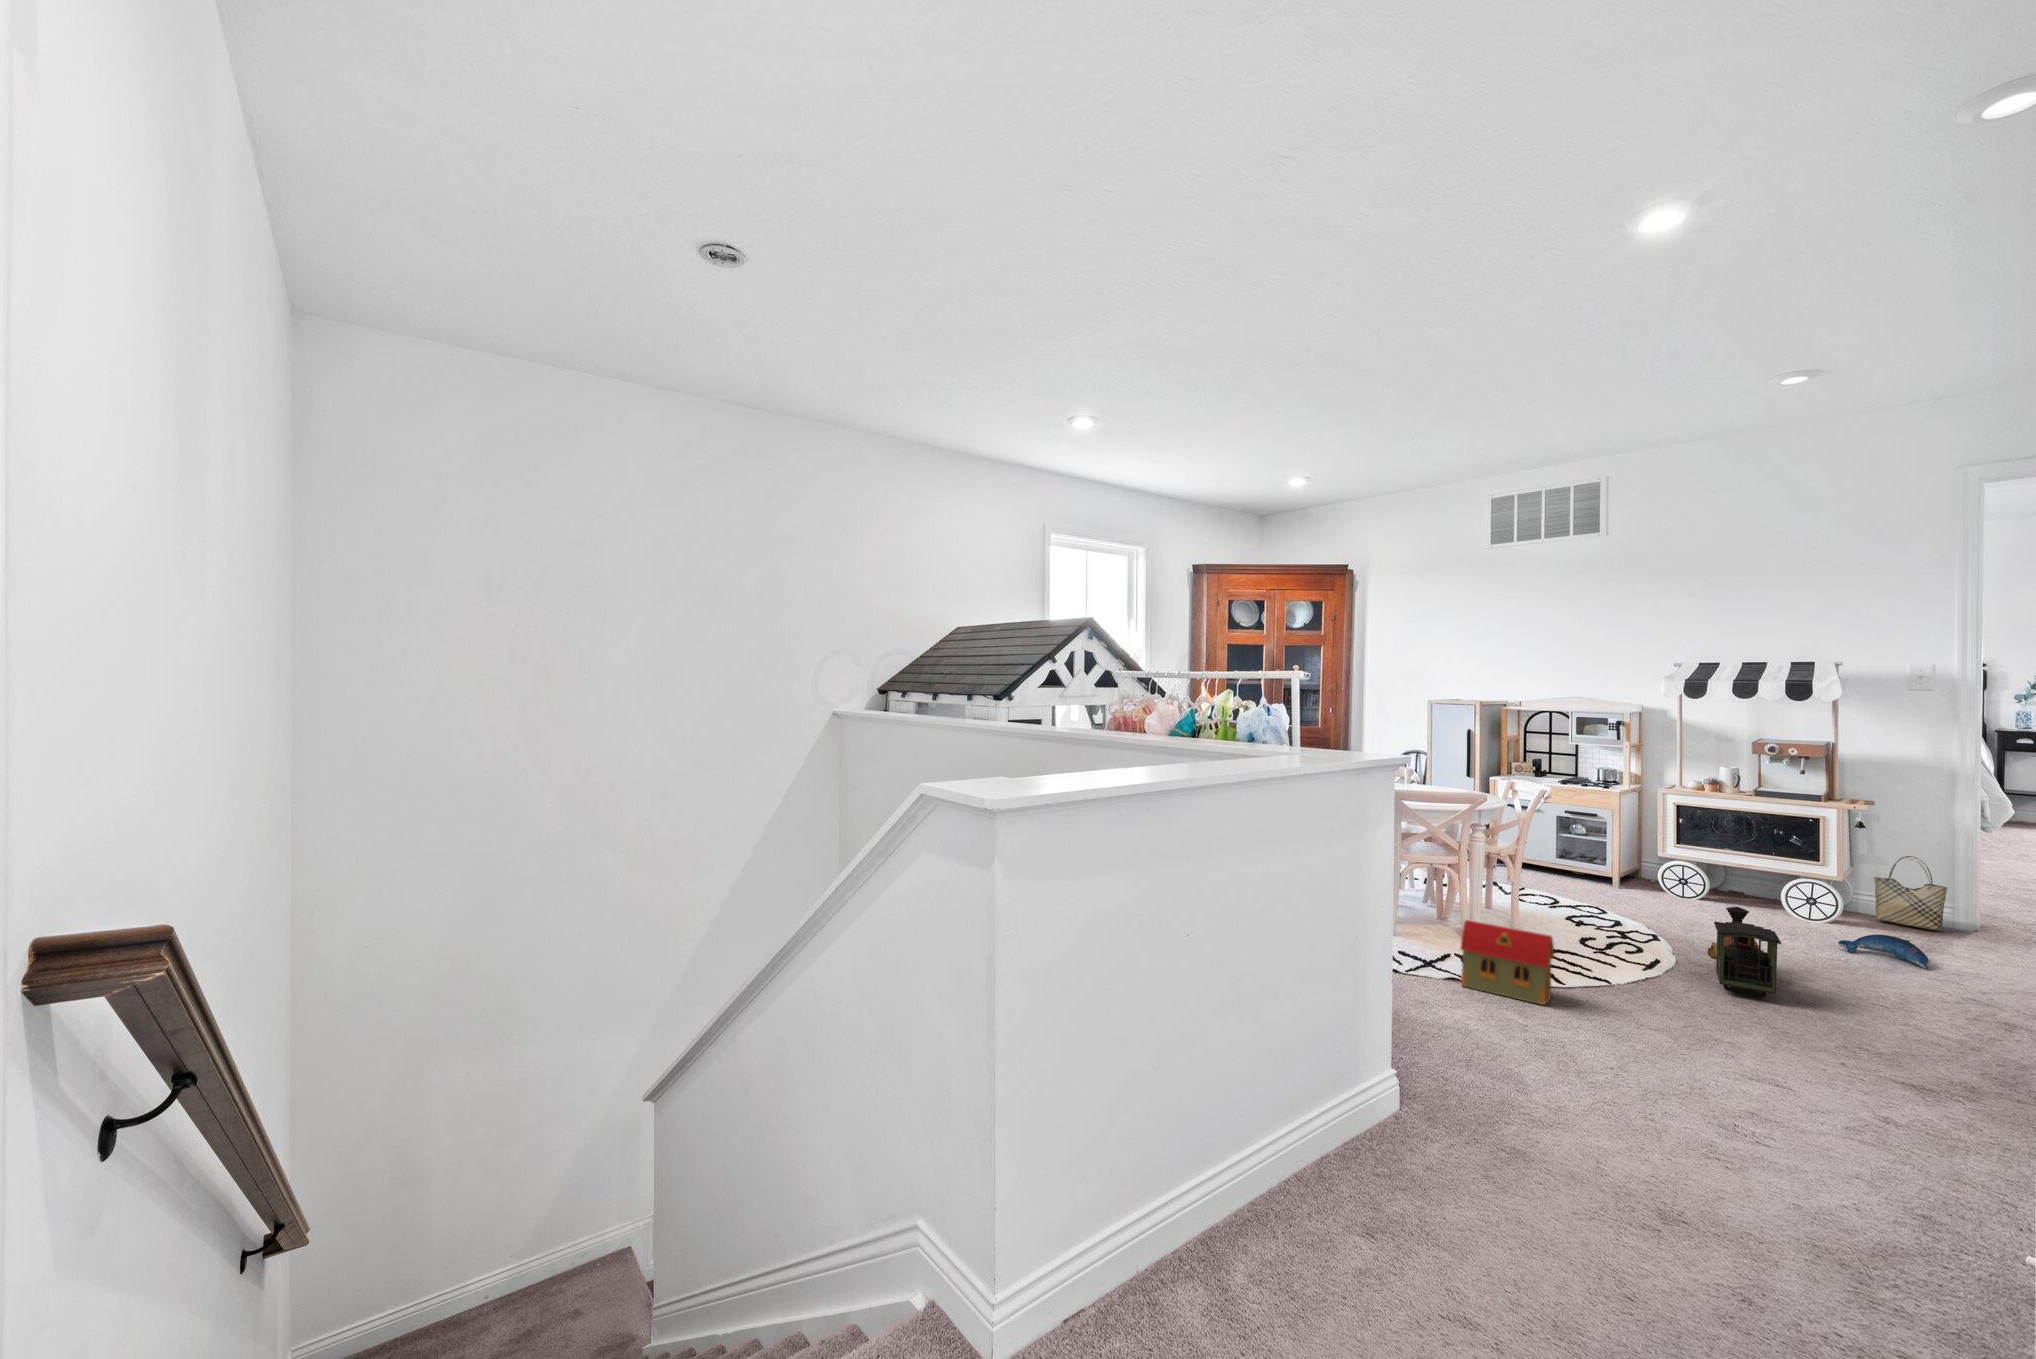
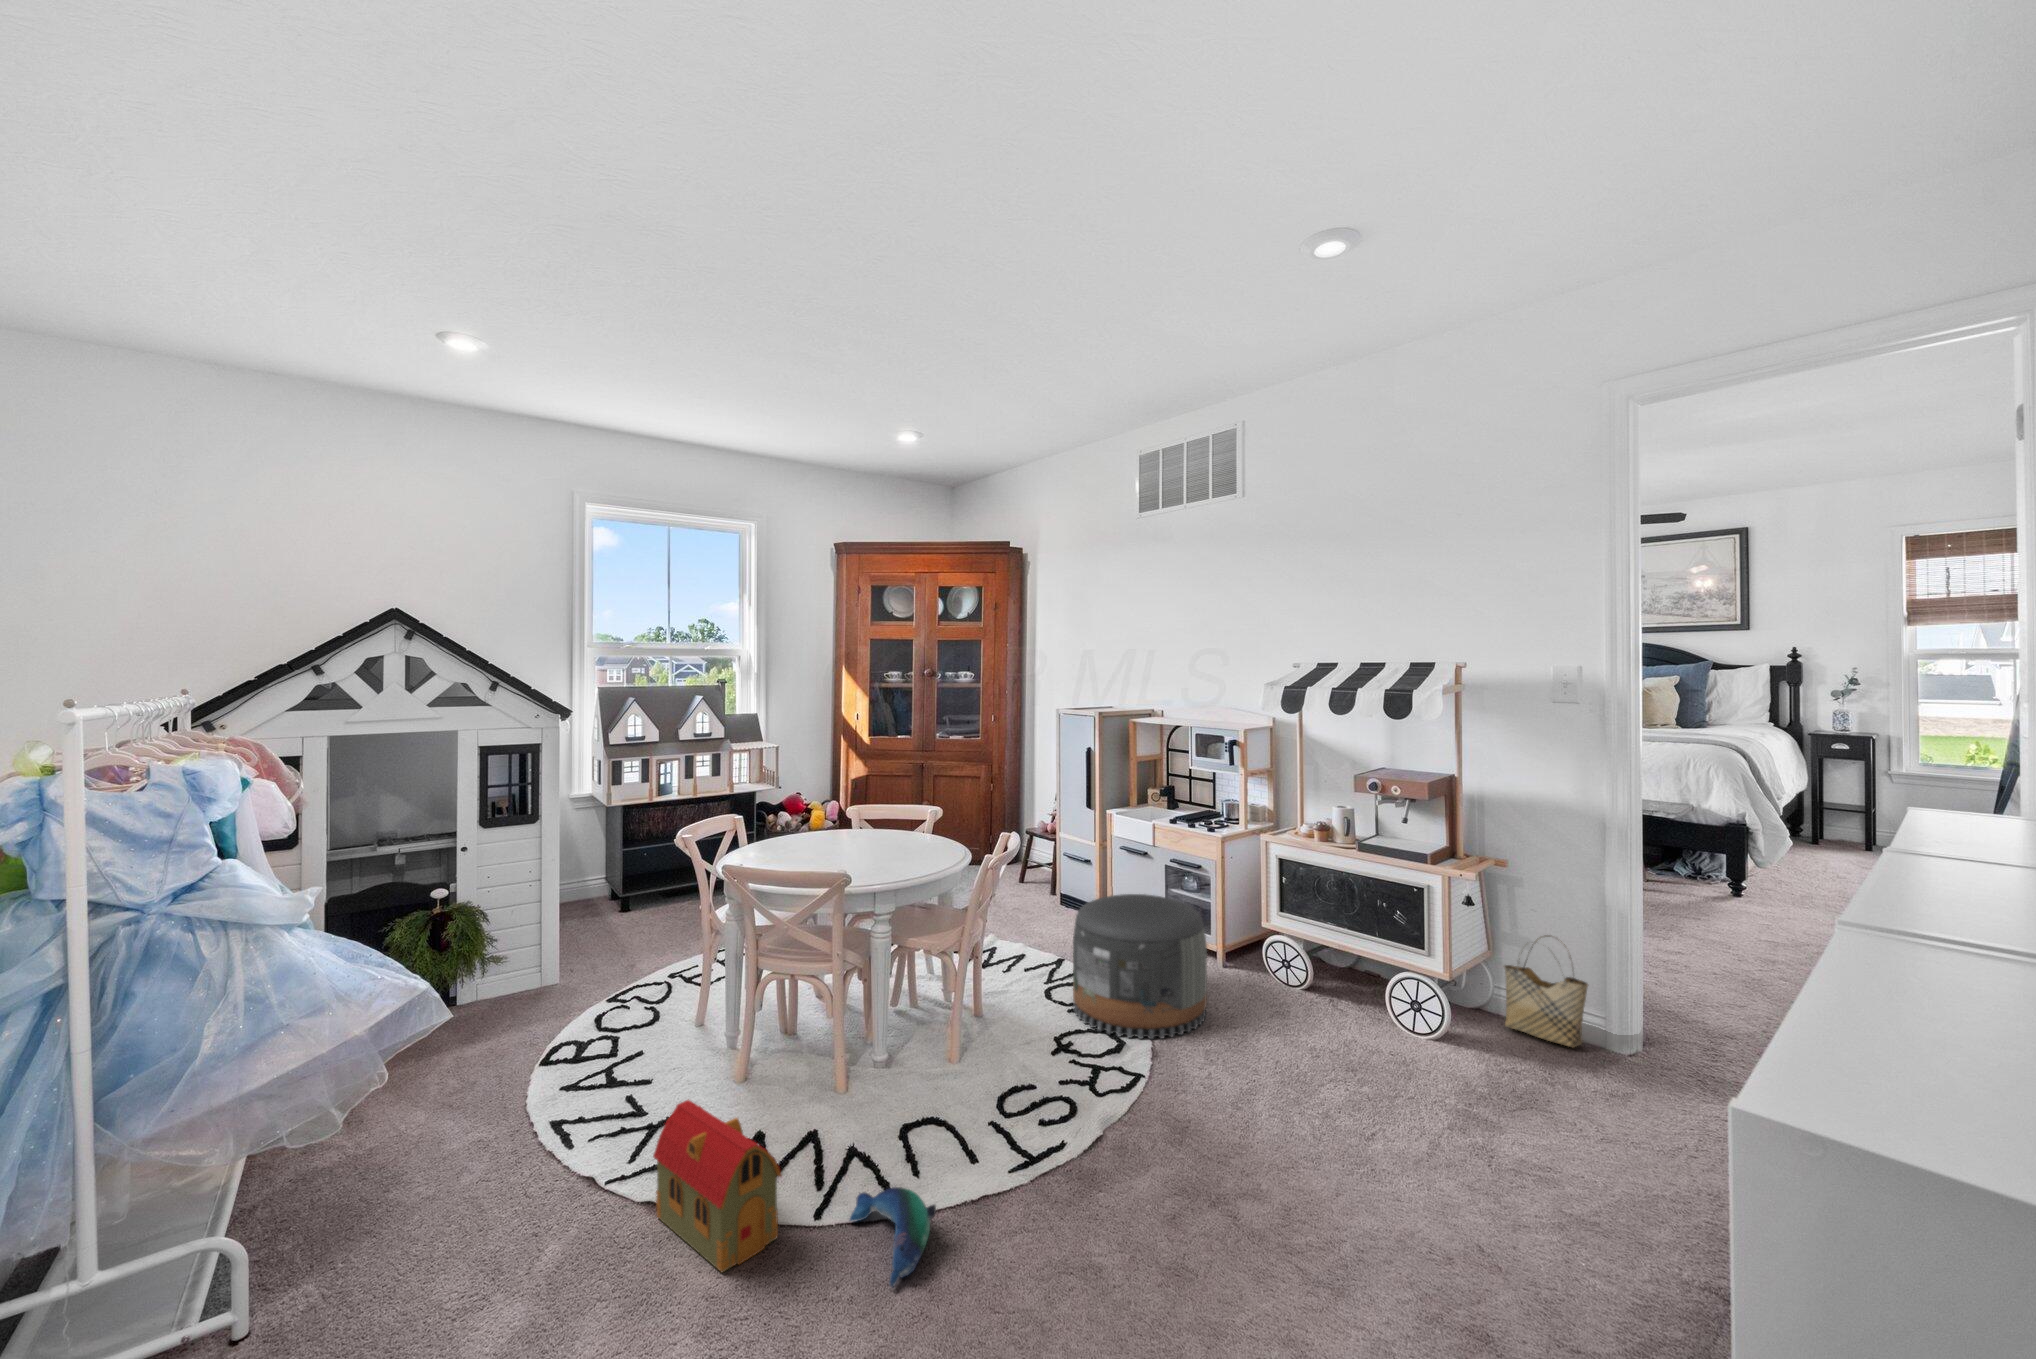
pouf: none [1544,828,1658,921] -> present [1073,894,1207,1039]
toy train: present [1708,907,1781,996] -> none [1069,1052,1213,1236]
plush toy: present [1838,935,1929,969] -> present [850,1187,936,1287]

